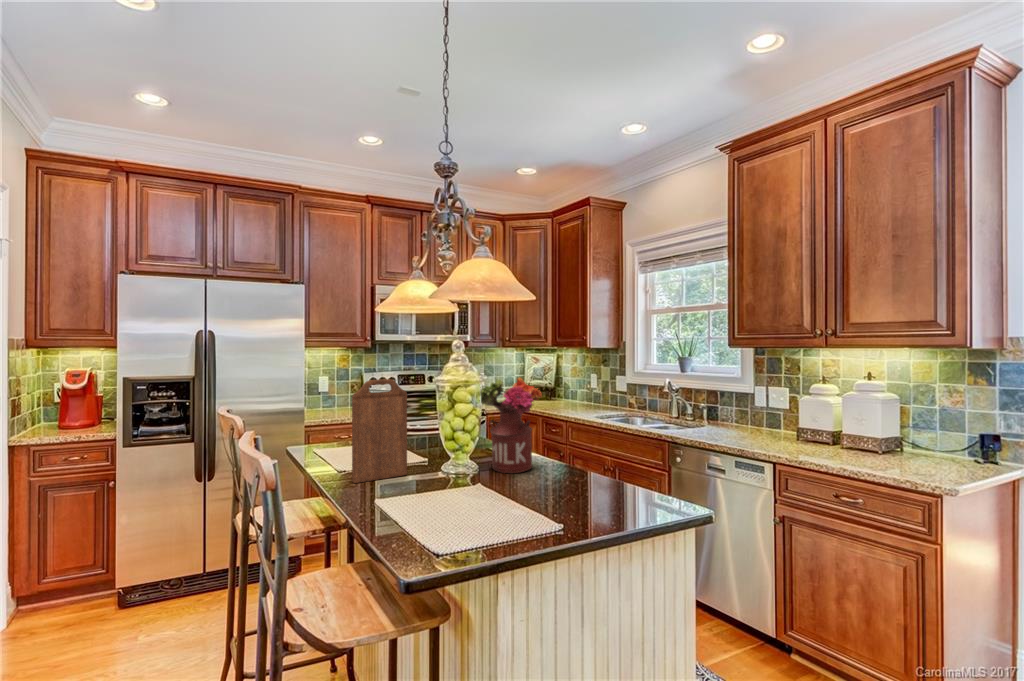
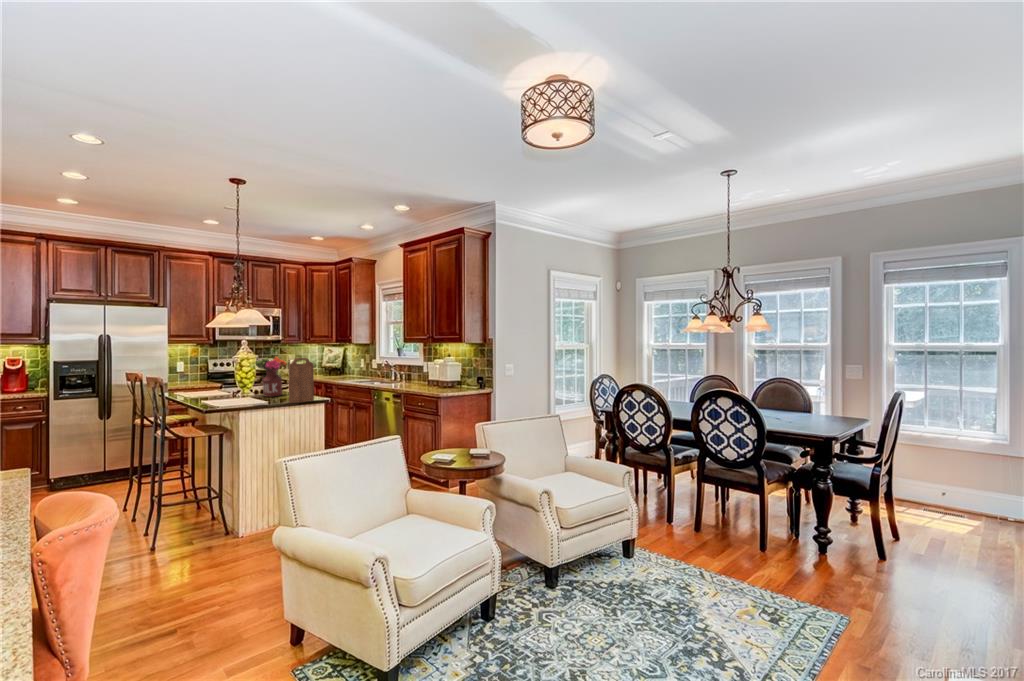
cutting board: present [352,379,407,483] -> present [289,358,314,403]

